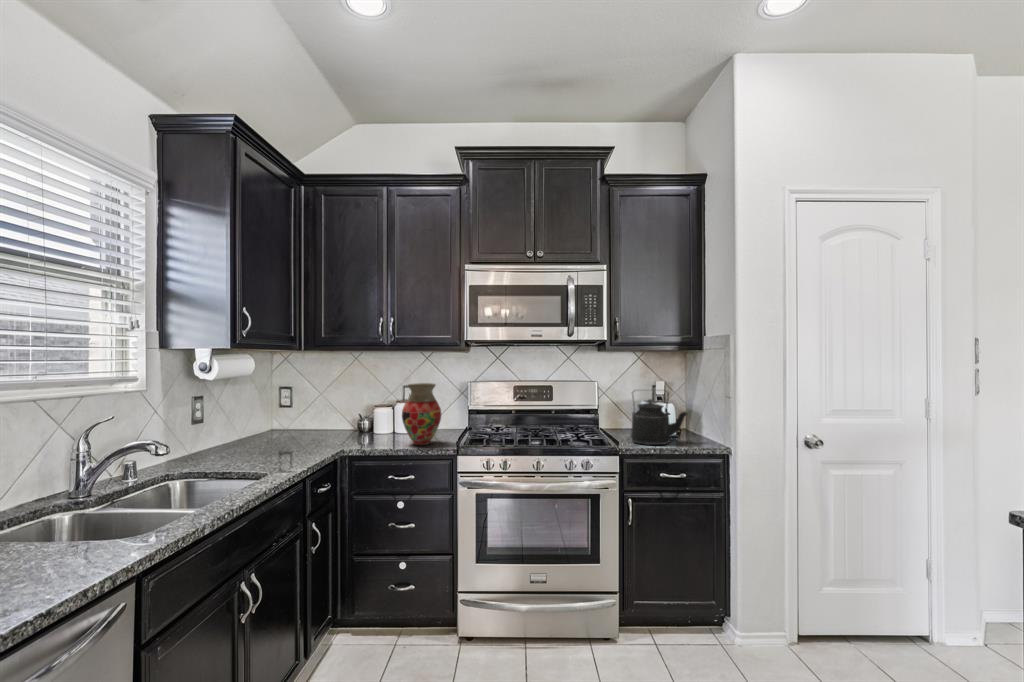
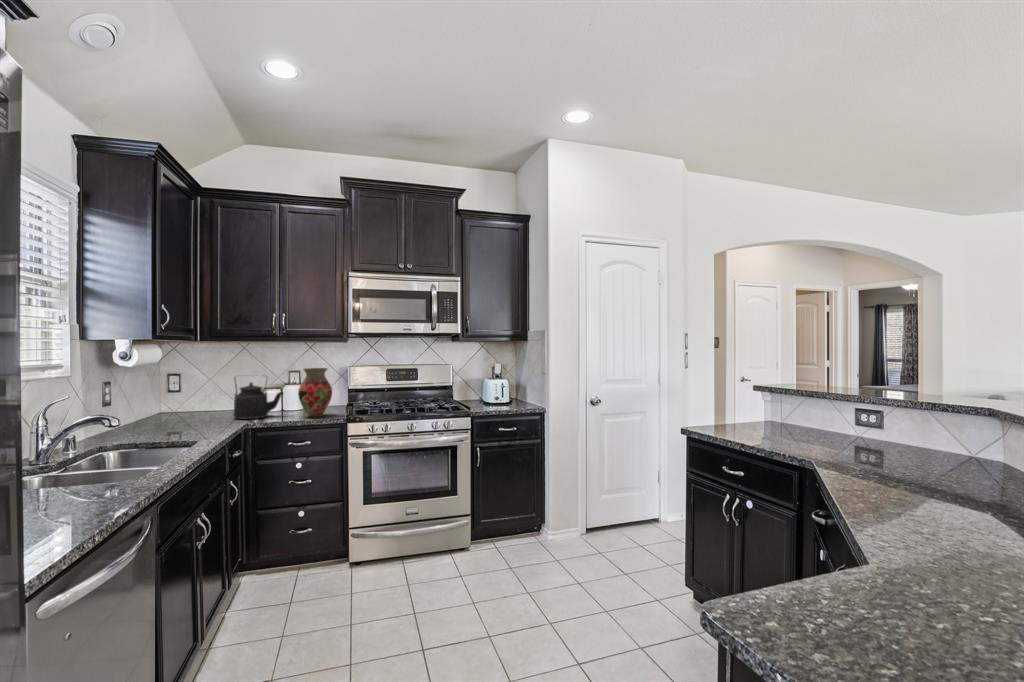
kettle: present [631,390,687,445] -> present [234,377,283,419]

